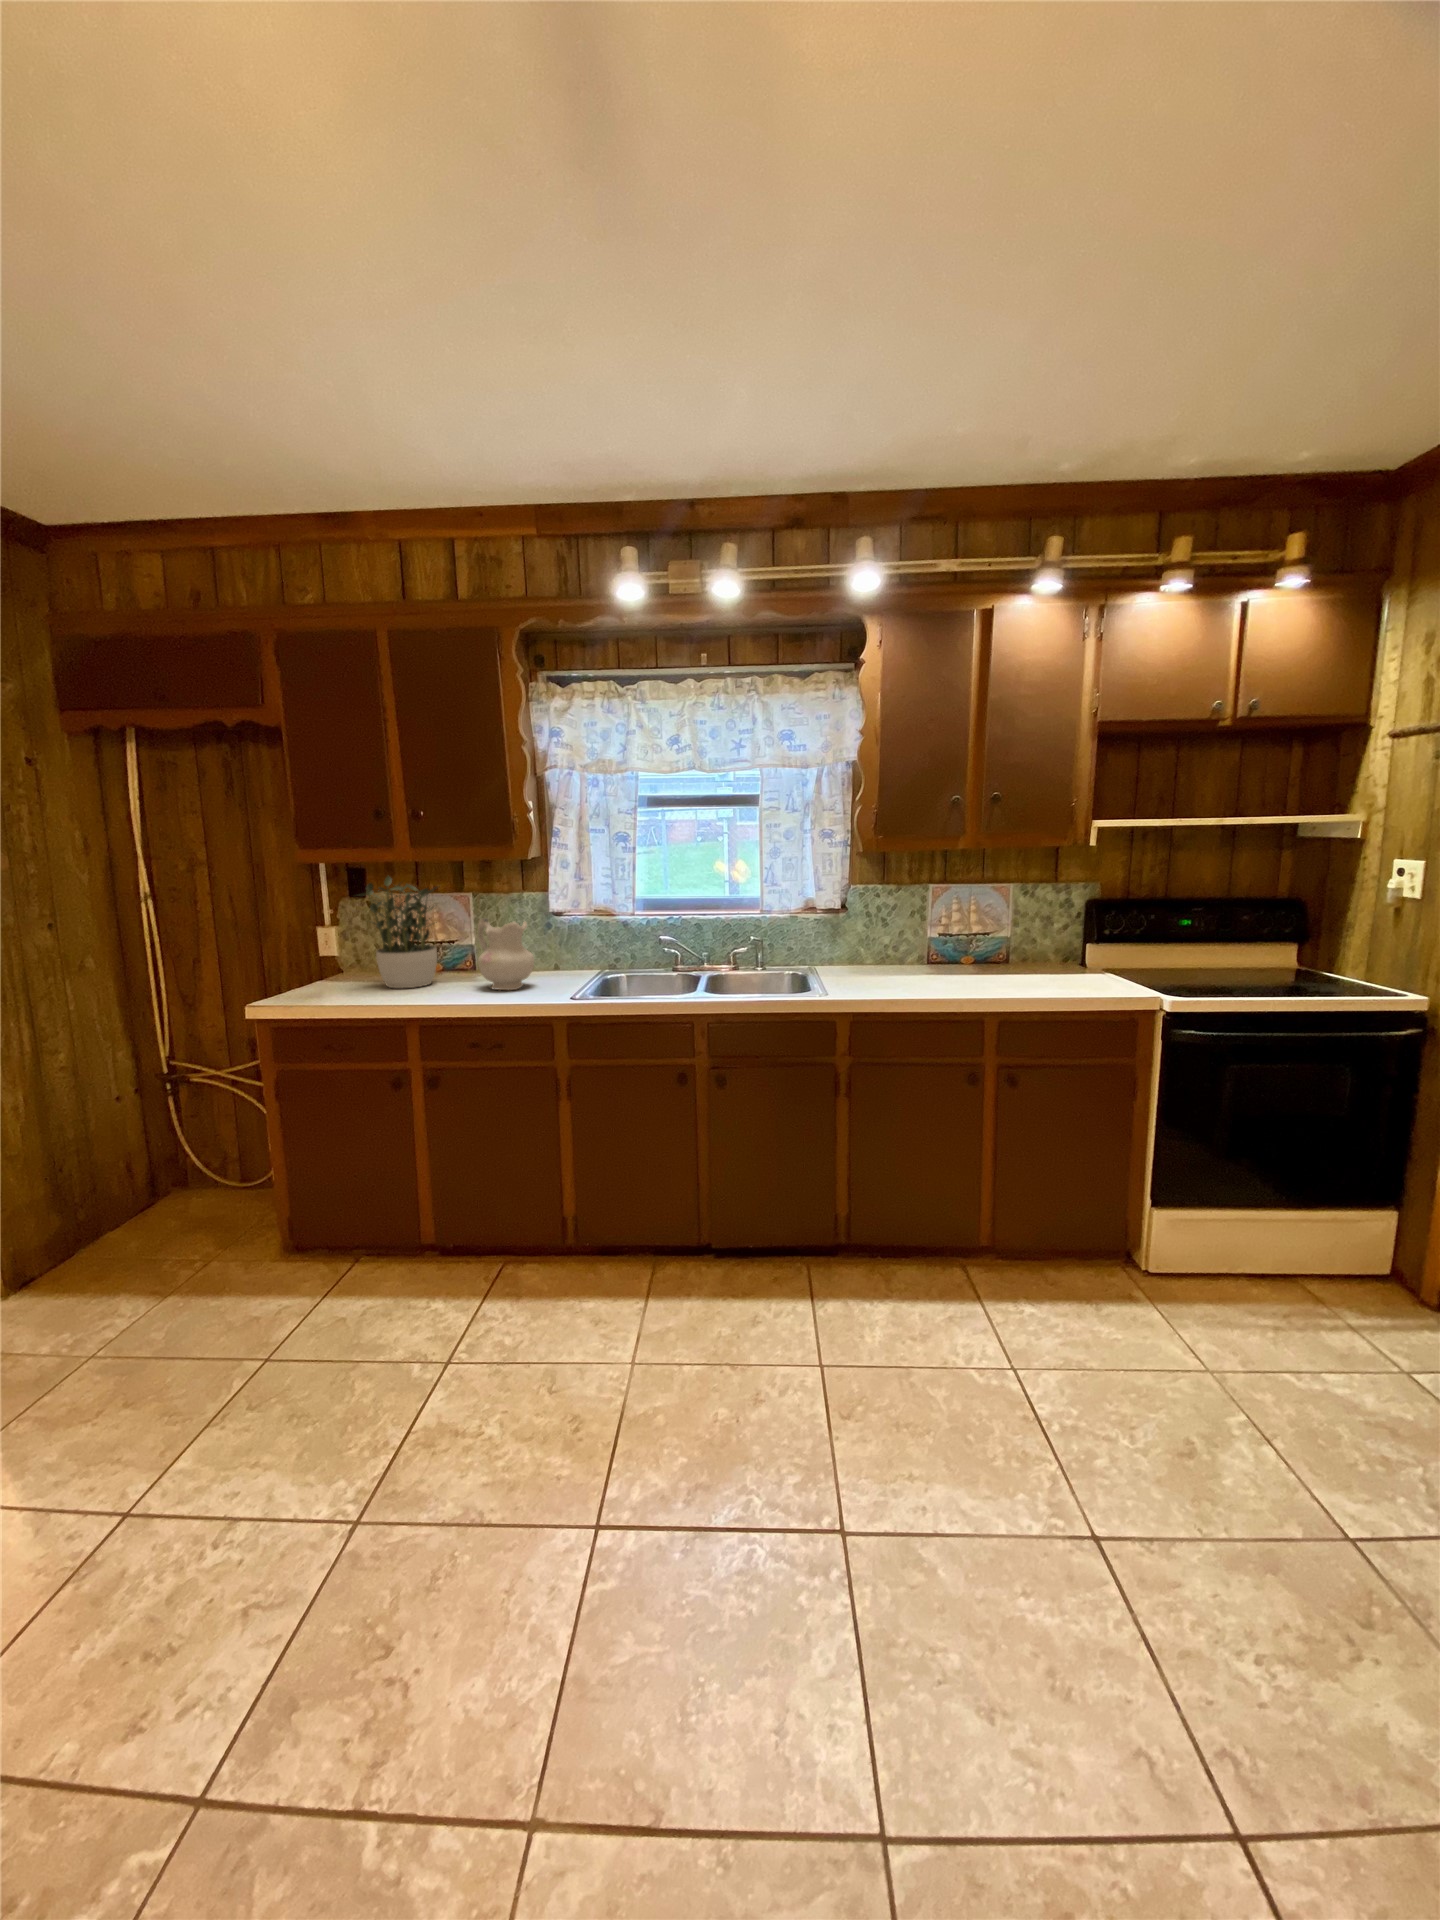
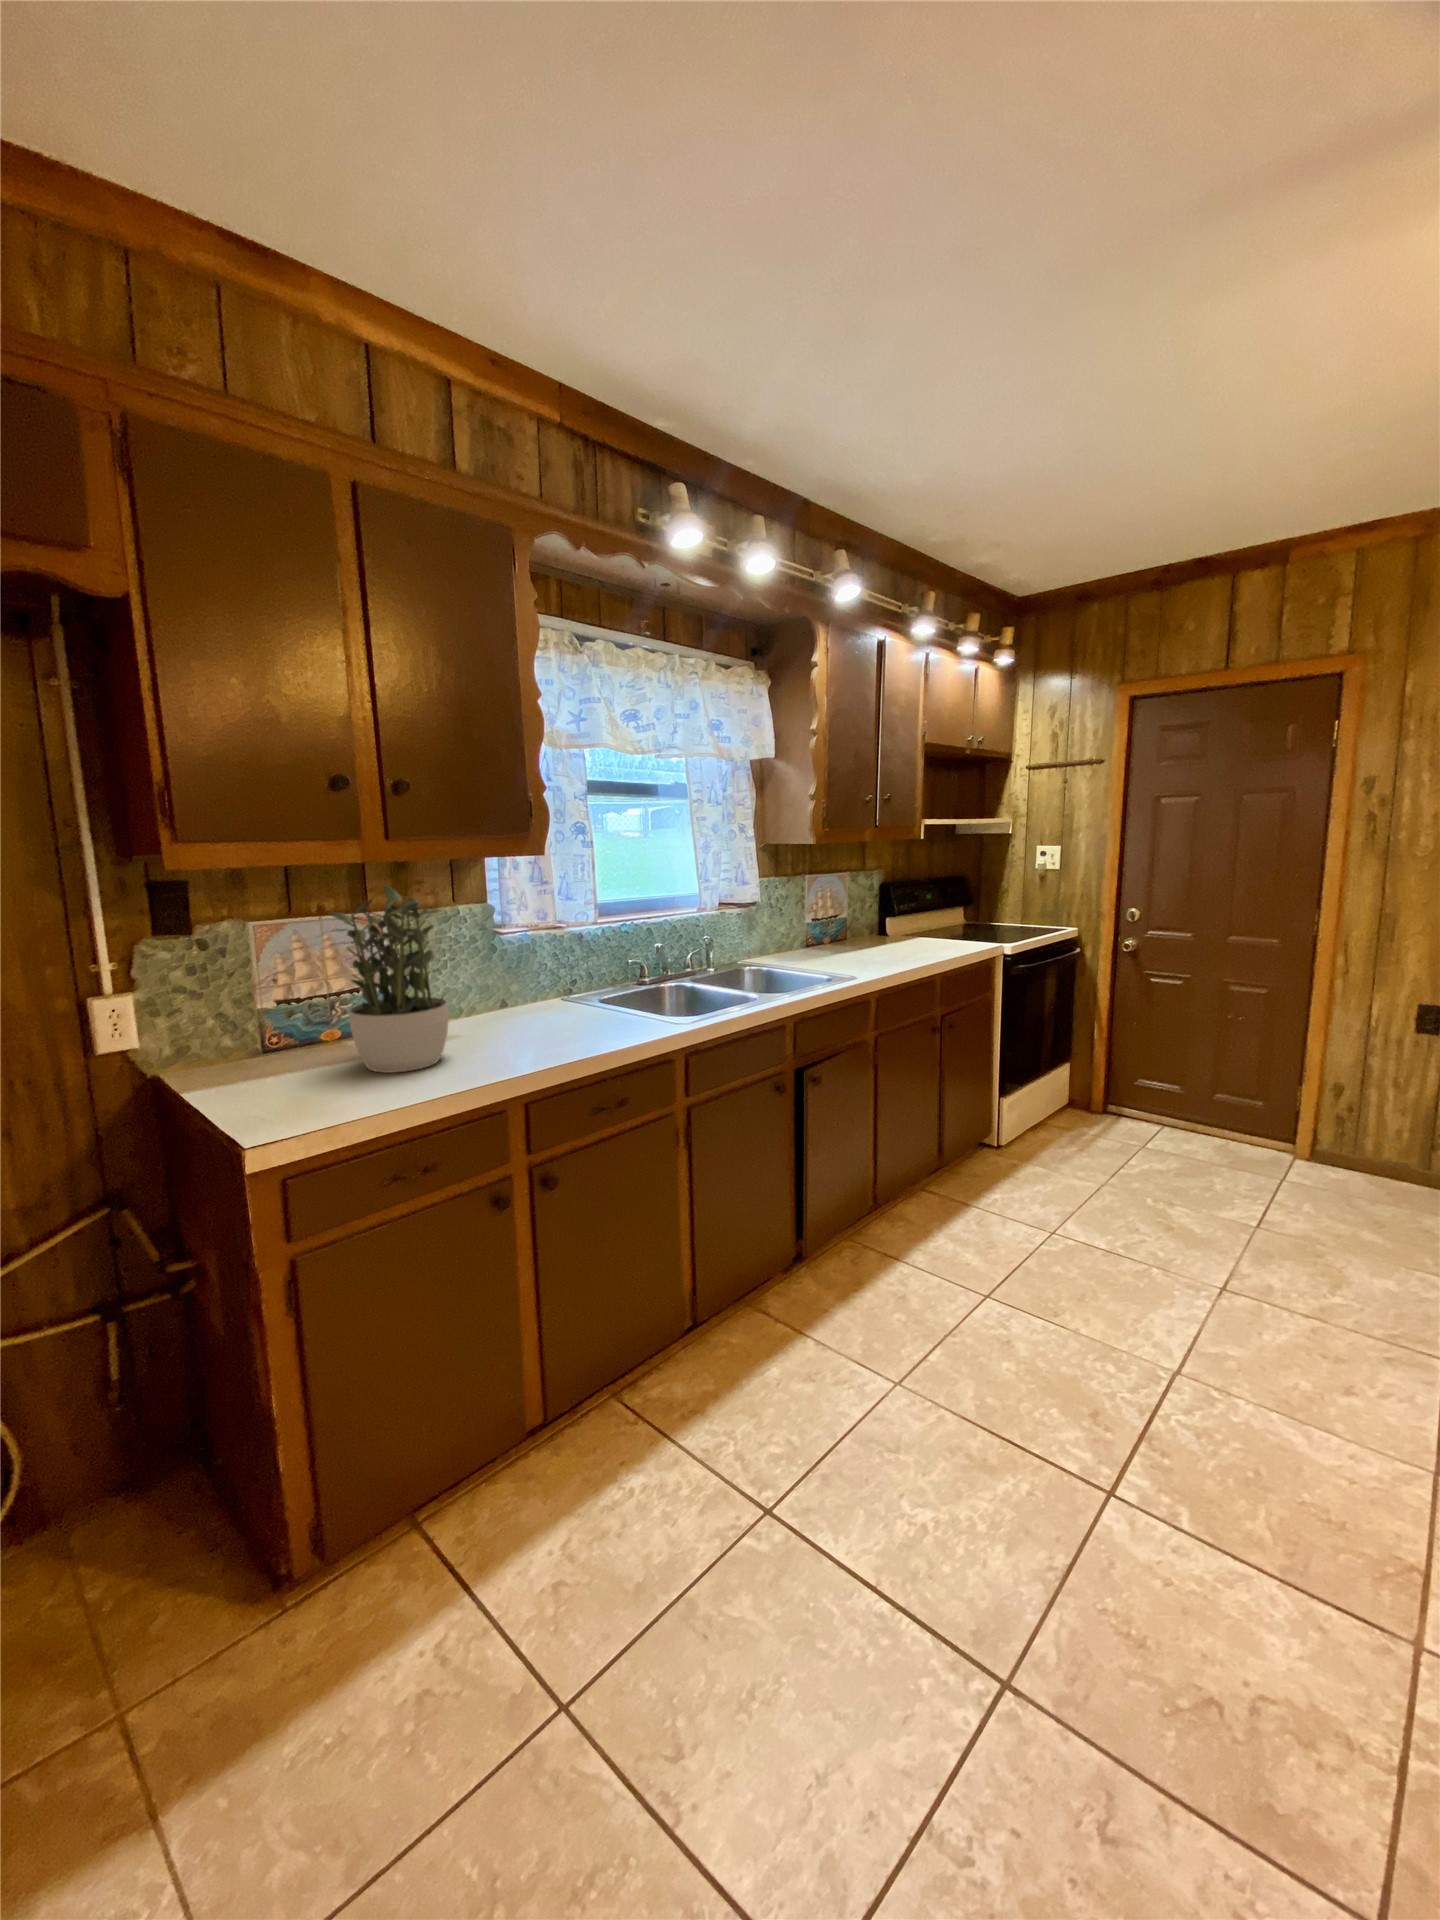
ceramic pitcher: present [478,918,534,990] -> none [505,940,596,1040]

